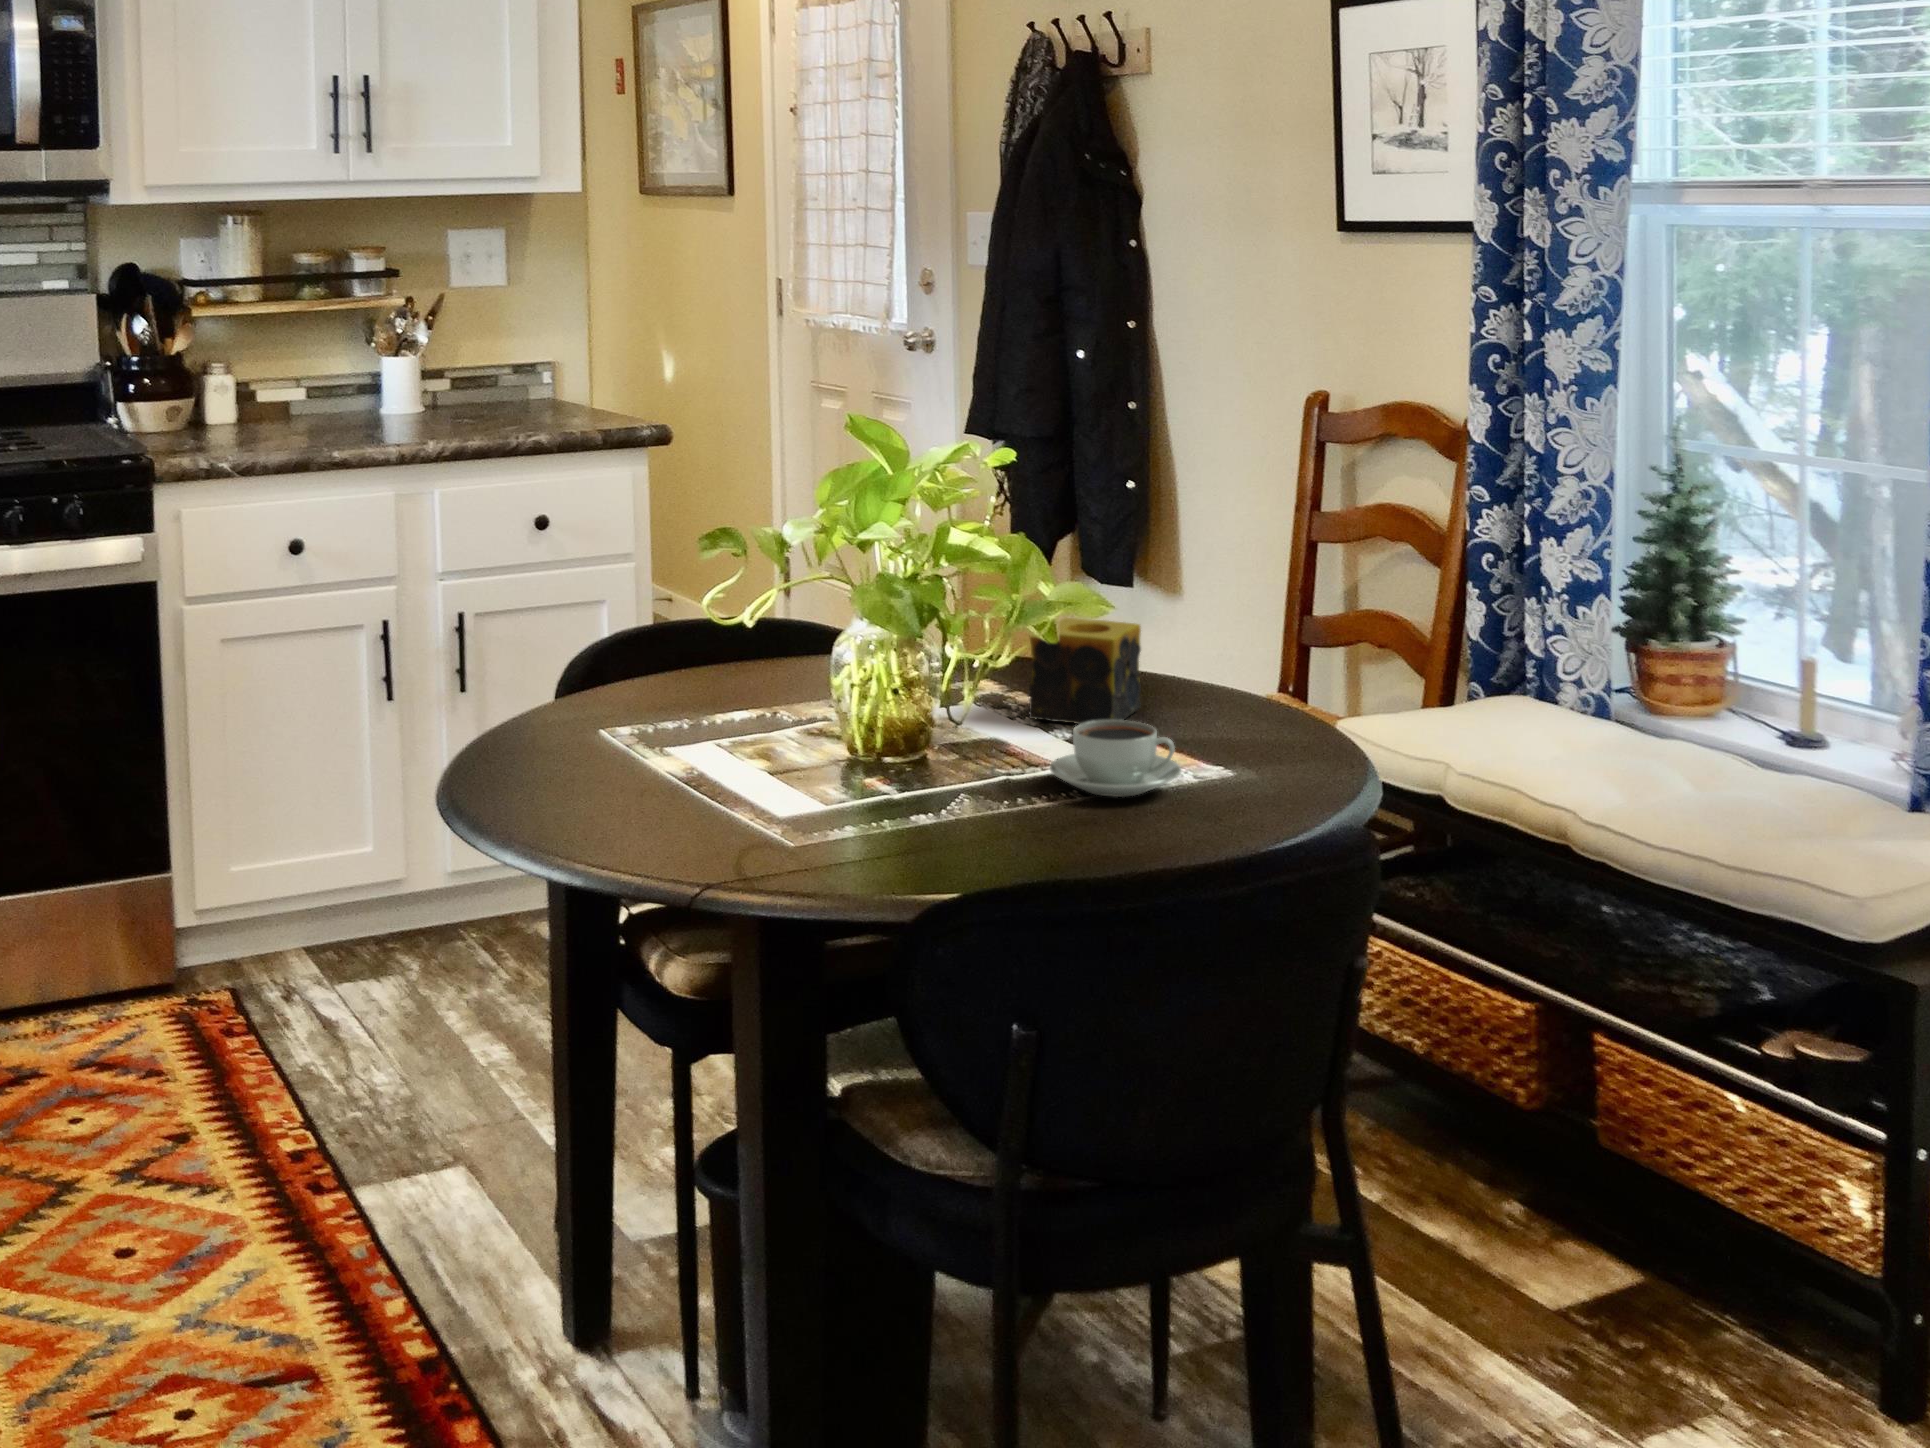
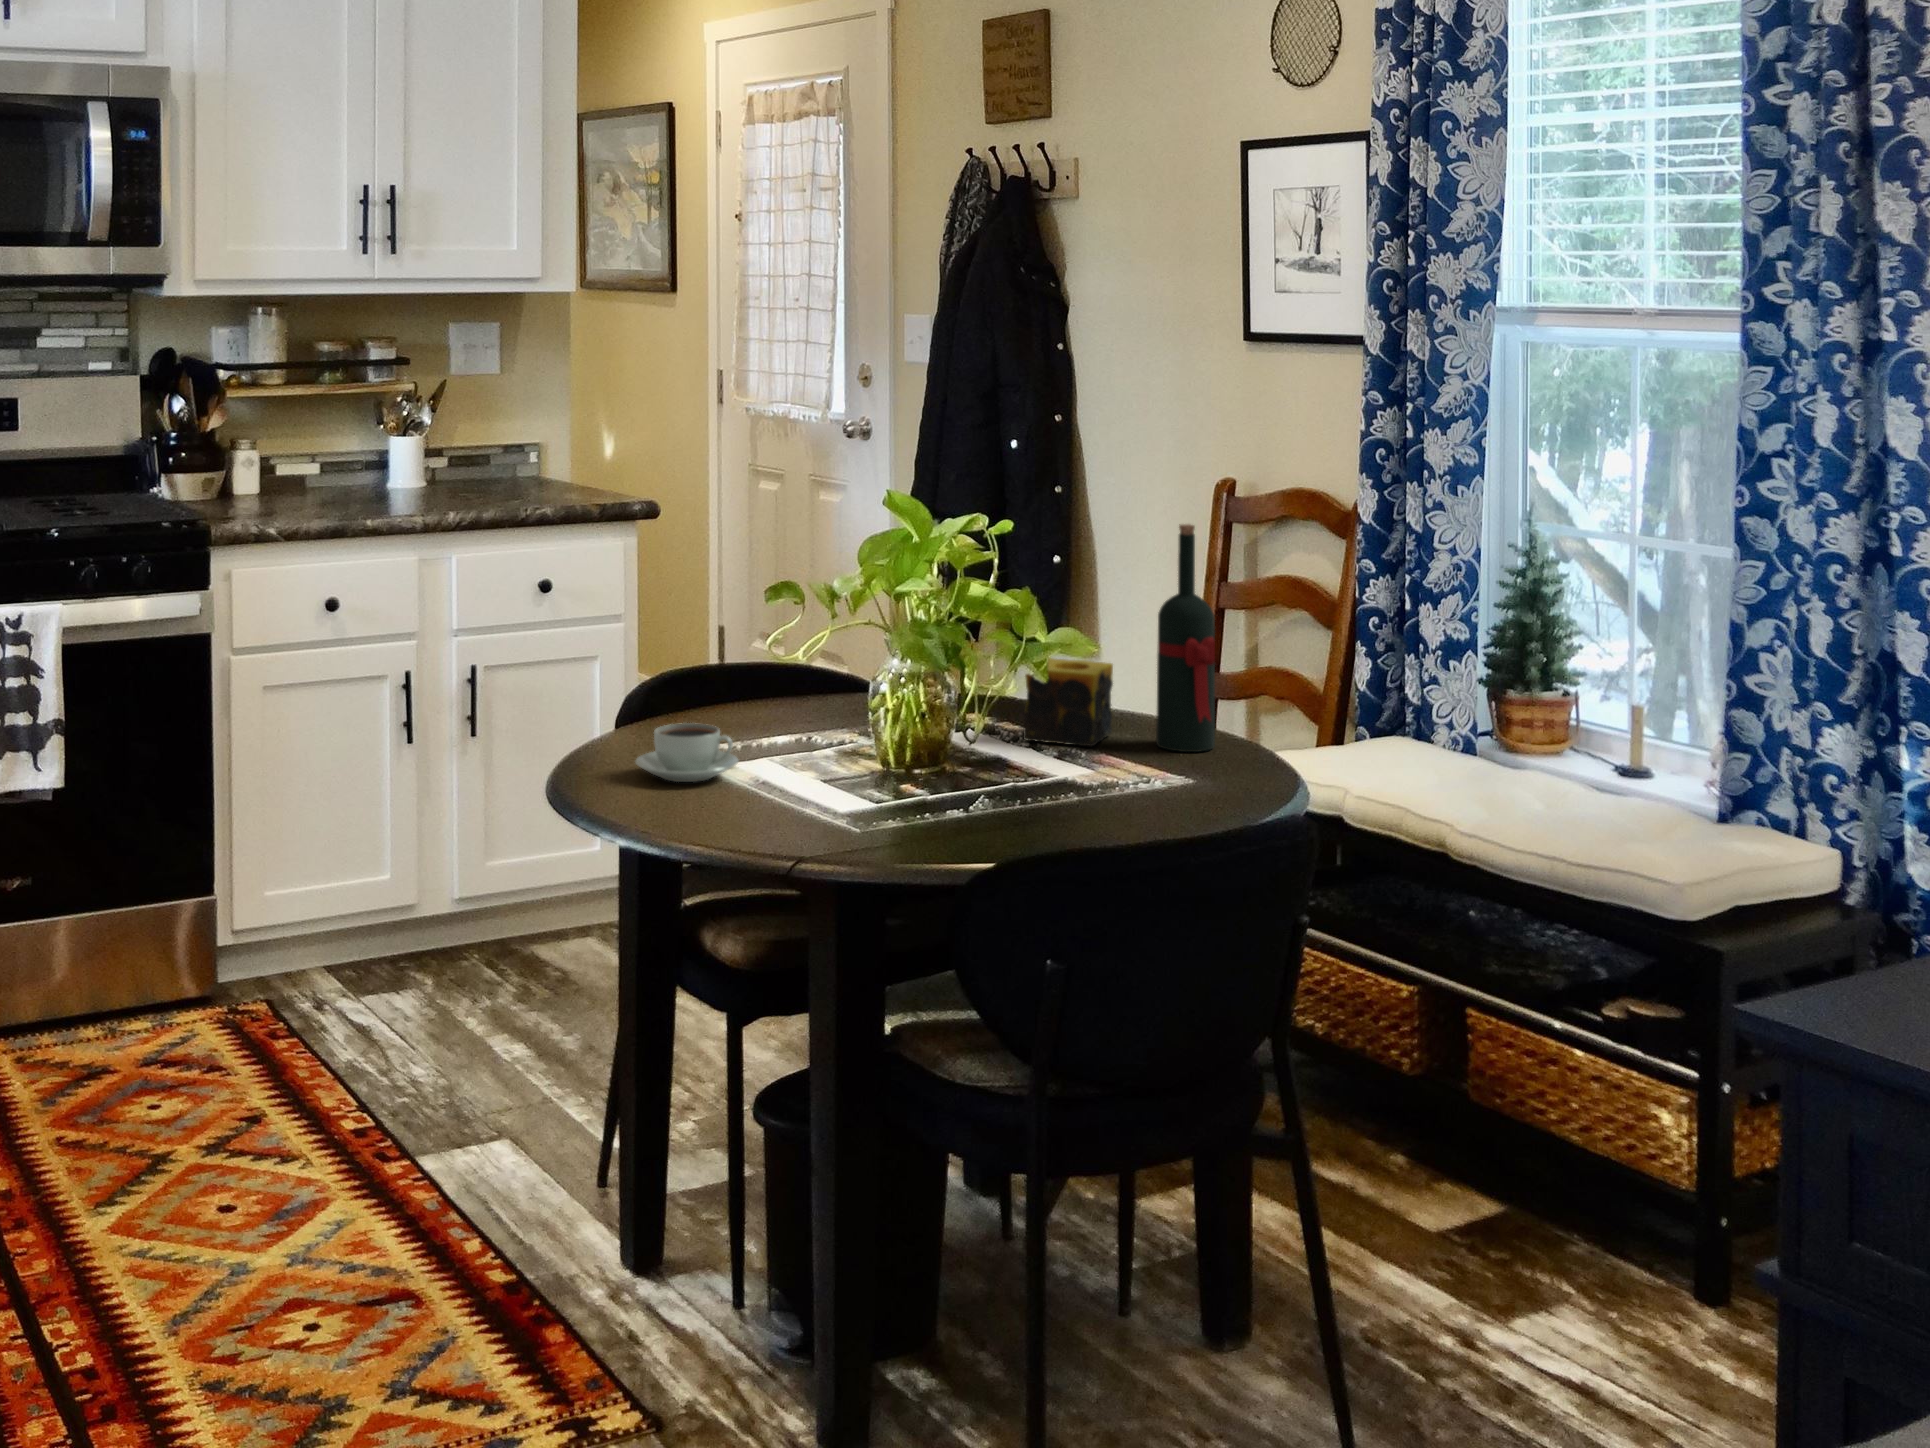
wine bottle: none [1192,454,1265,734] -> present [1156,524,1215,752]
coffee cup: present [1050,720,1181,797] -> present [636,723,738,782]

